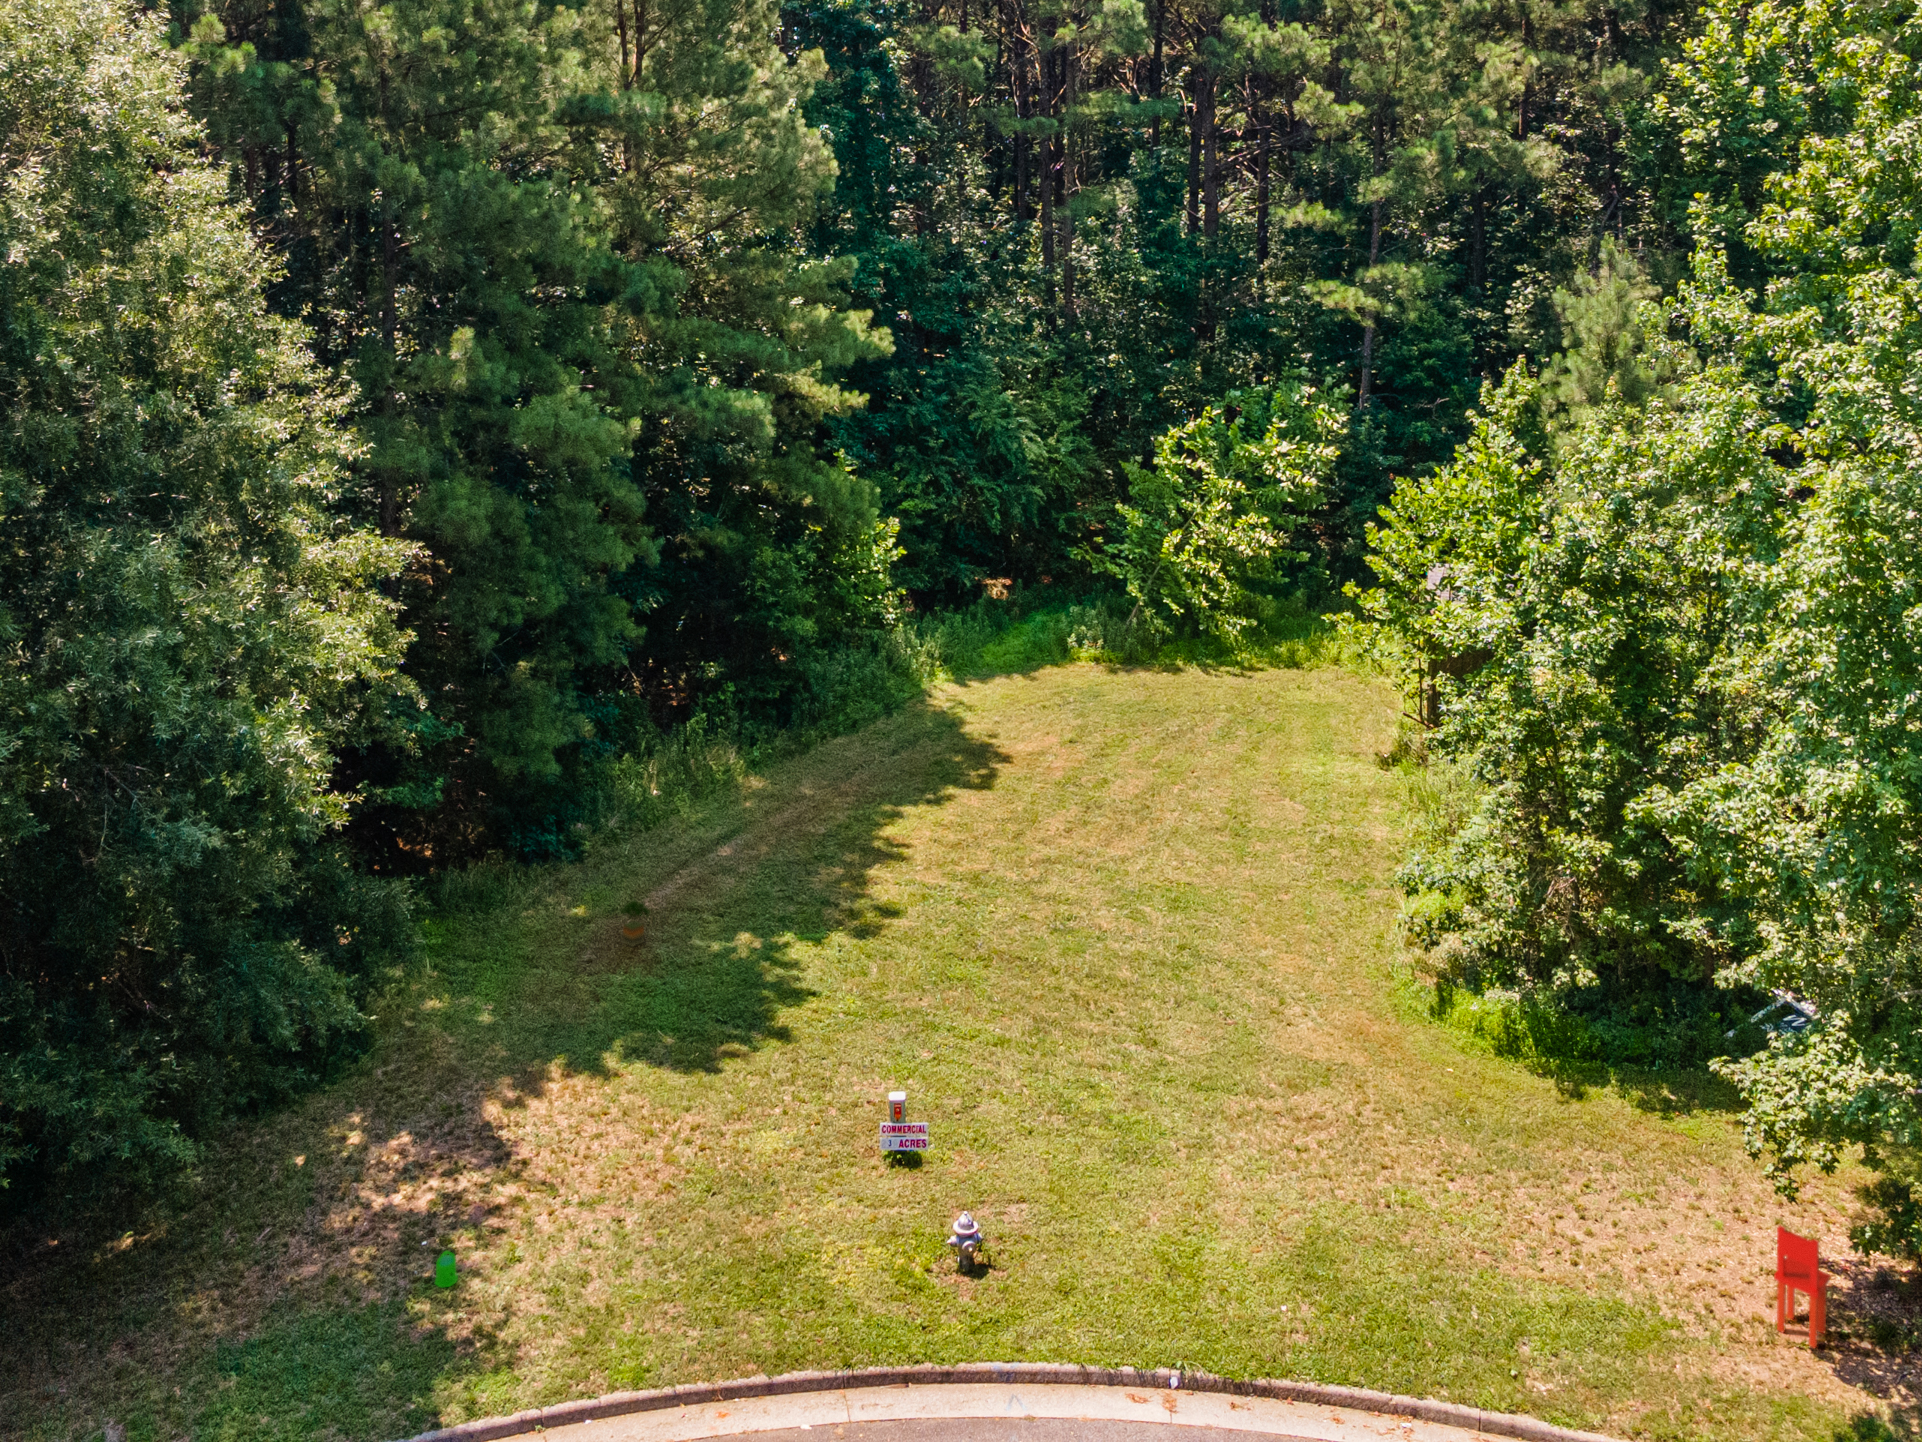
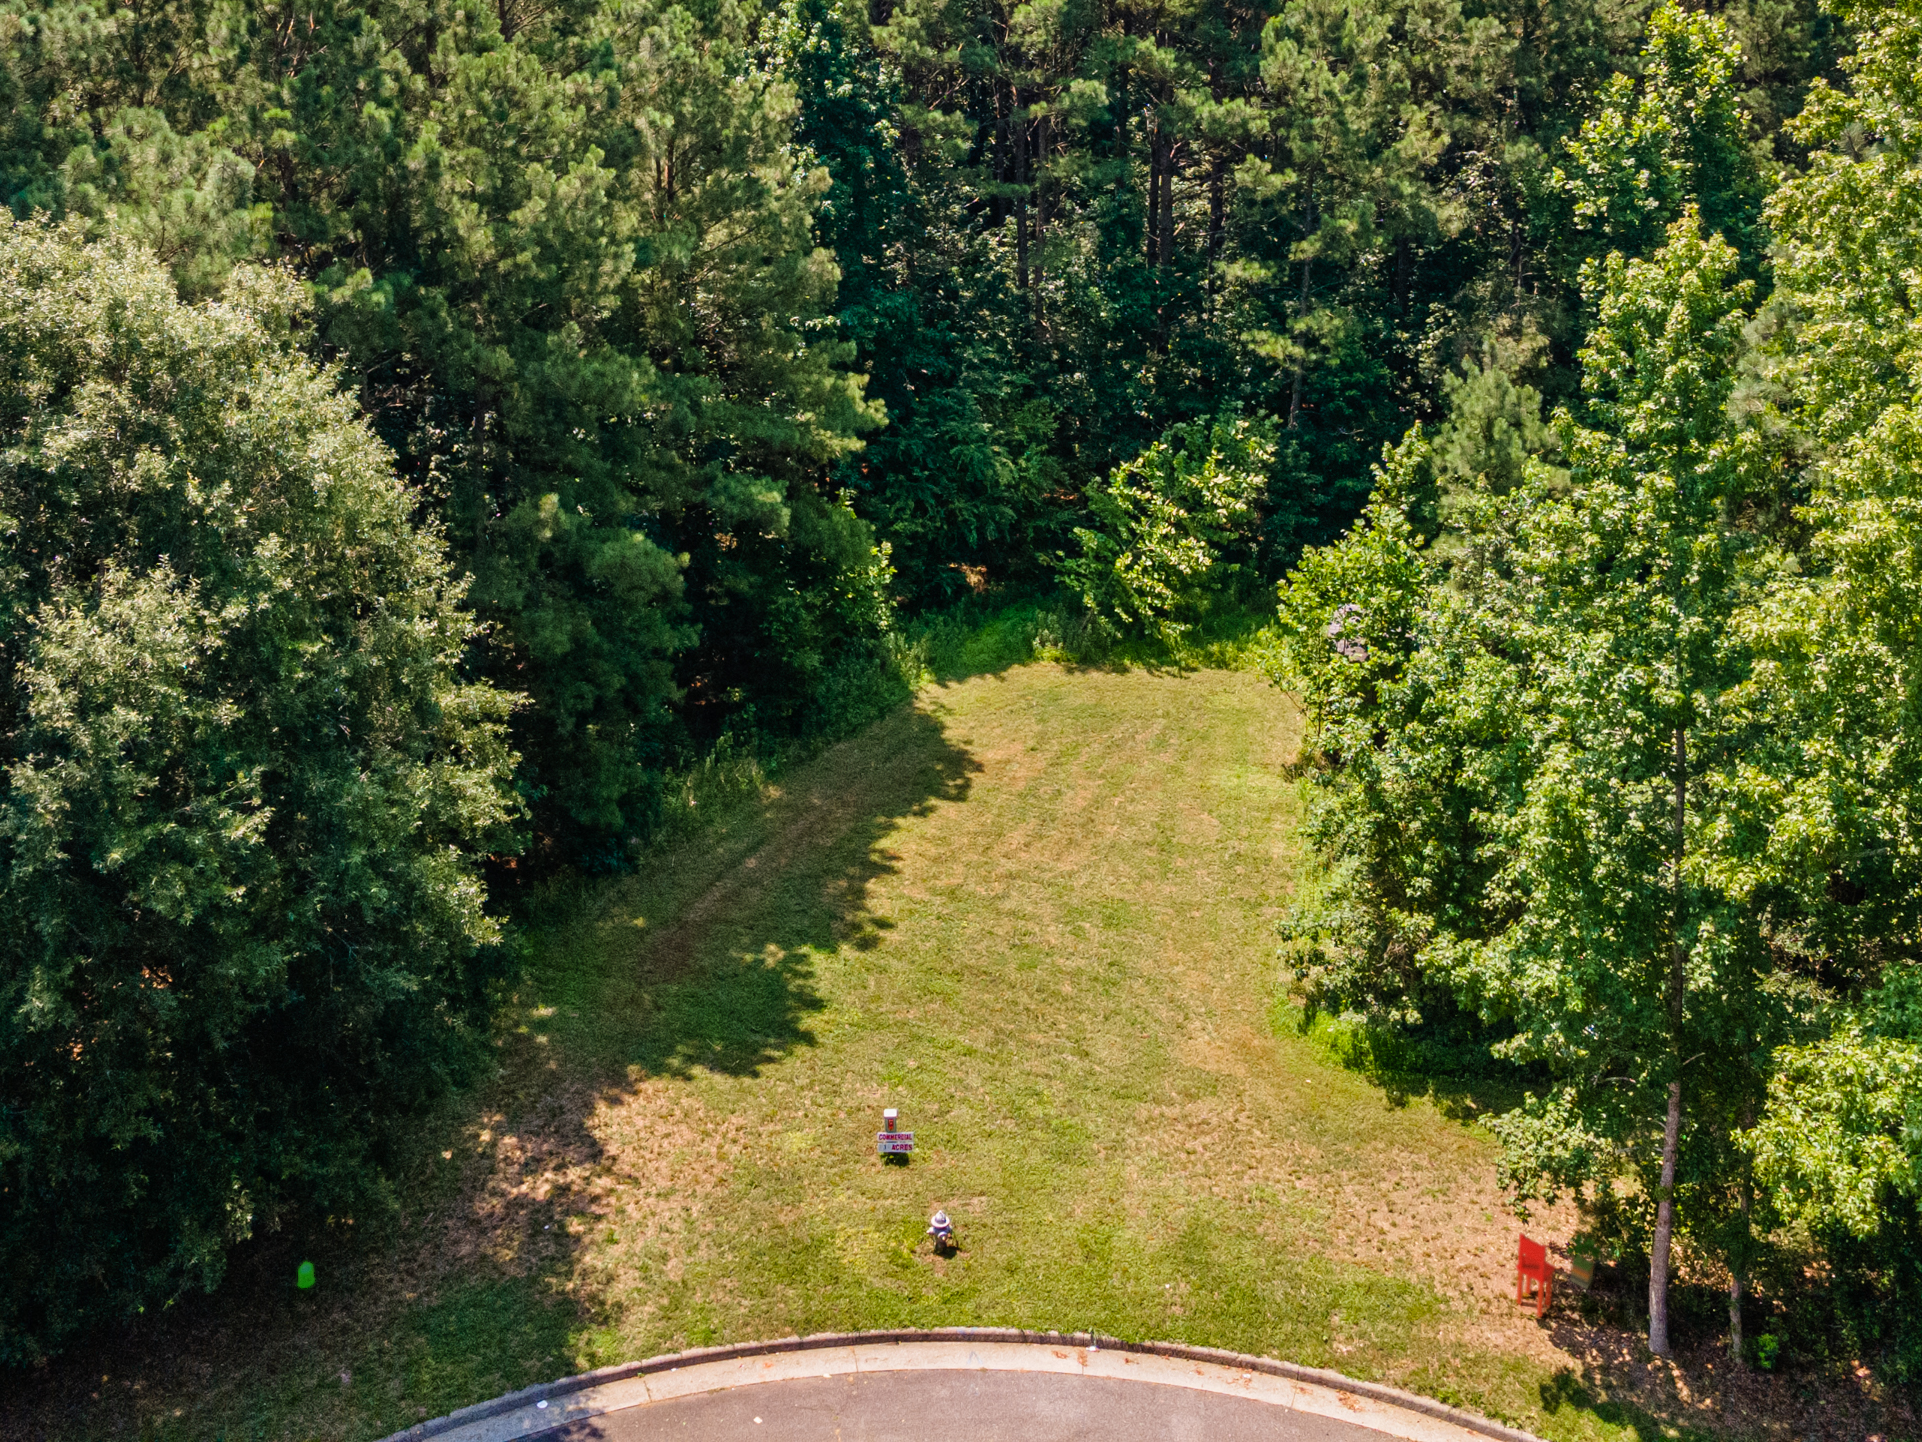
potted tree: present [620,901,650,947] -> present [1568,1235,1603,1289]
watering can: present [435,1251,458,1287] -> present [297,1262,315,1288]

